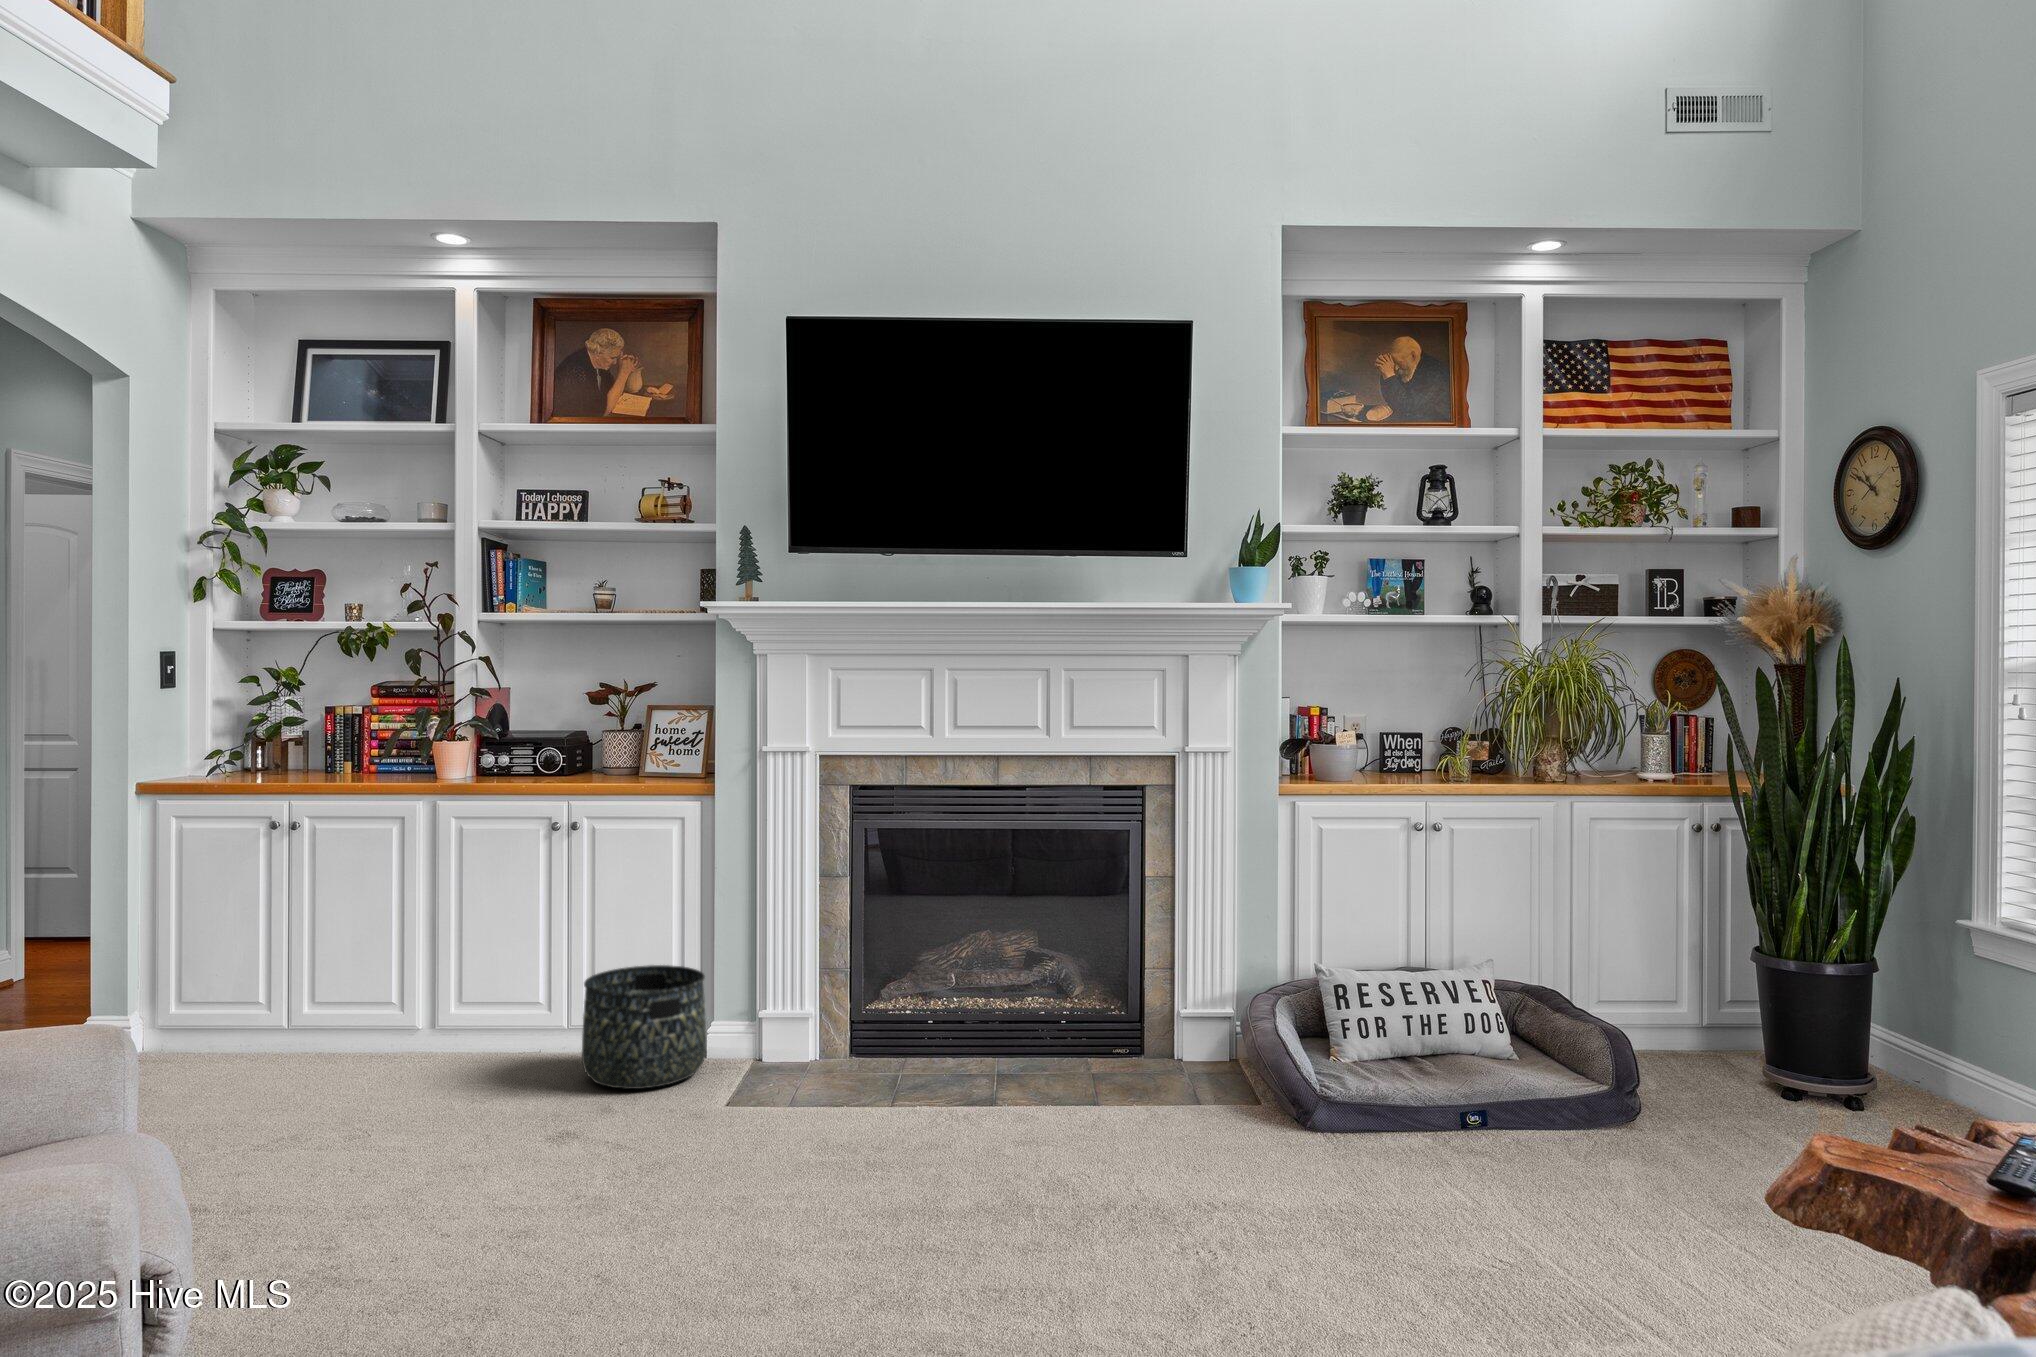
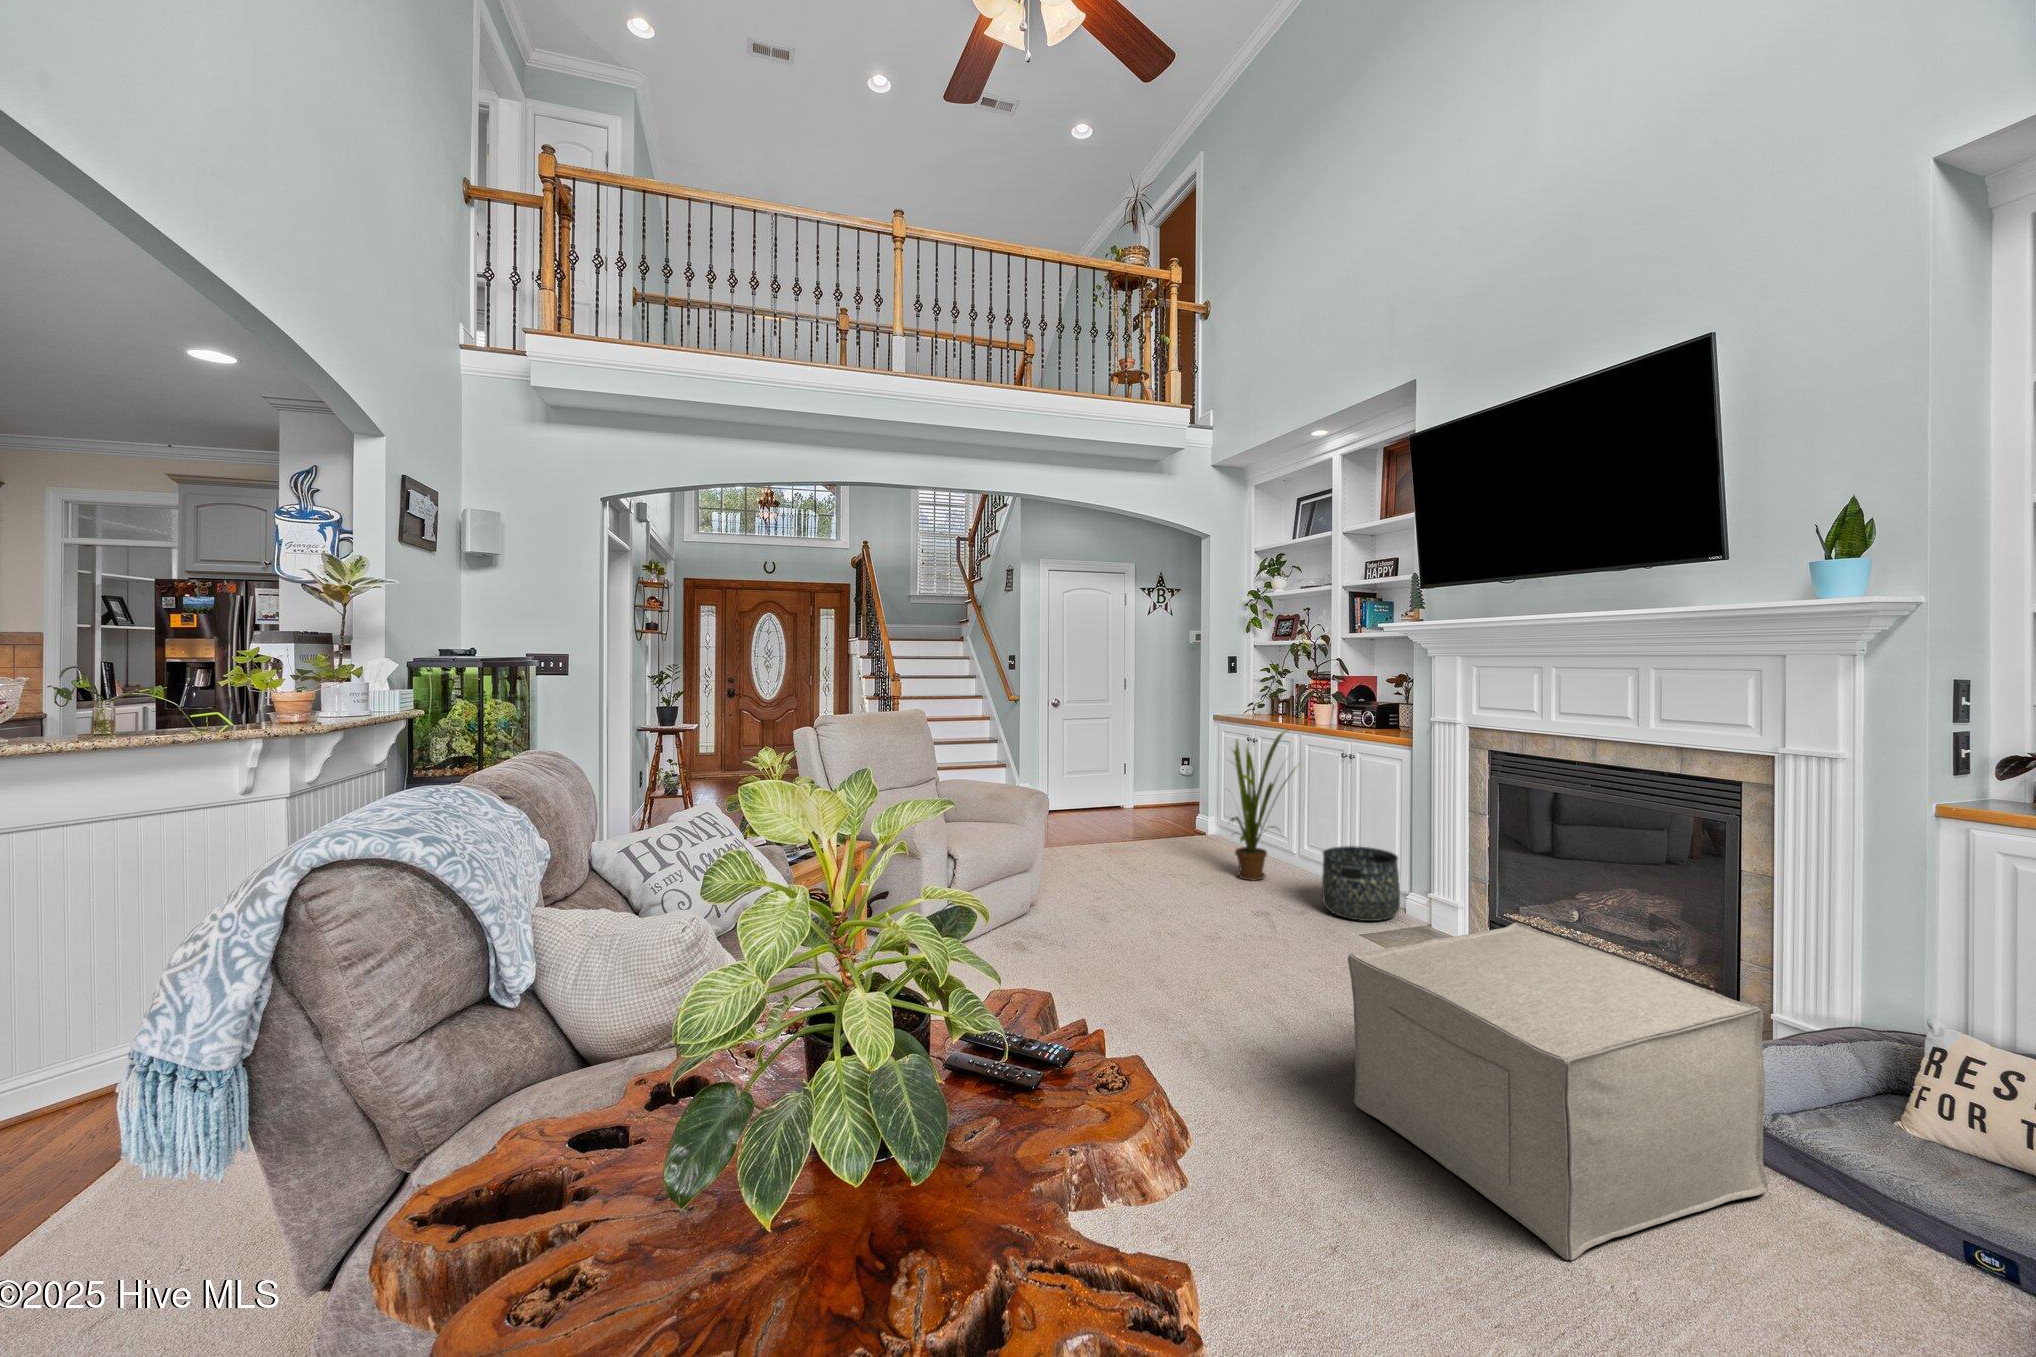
house plant: none [292,786,468,1096] -> present [1231,731,1295,881]
ottoman: none [1114,970,1454,1257] -> present [1348,923,1768,1260]

